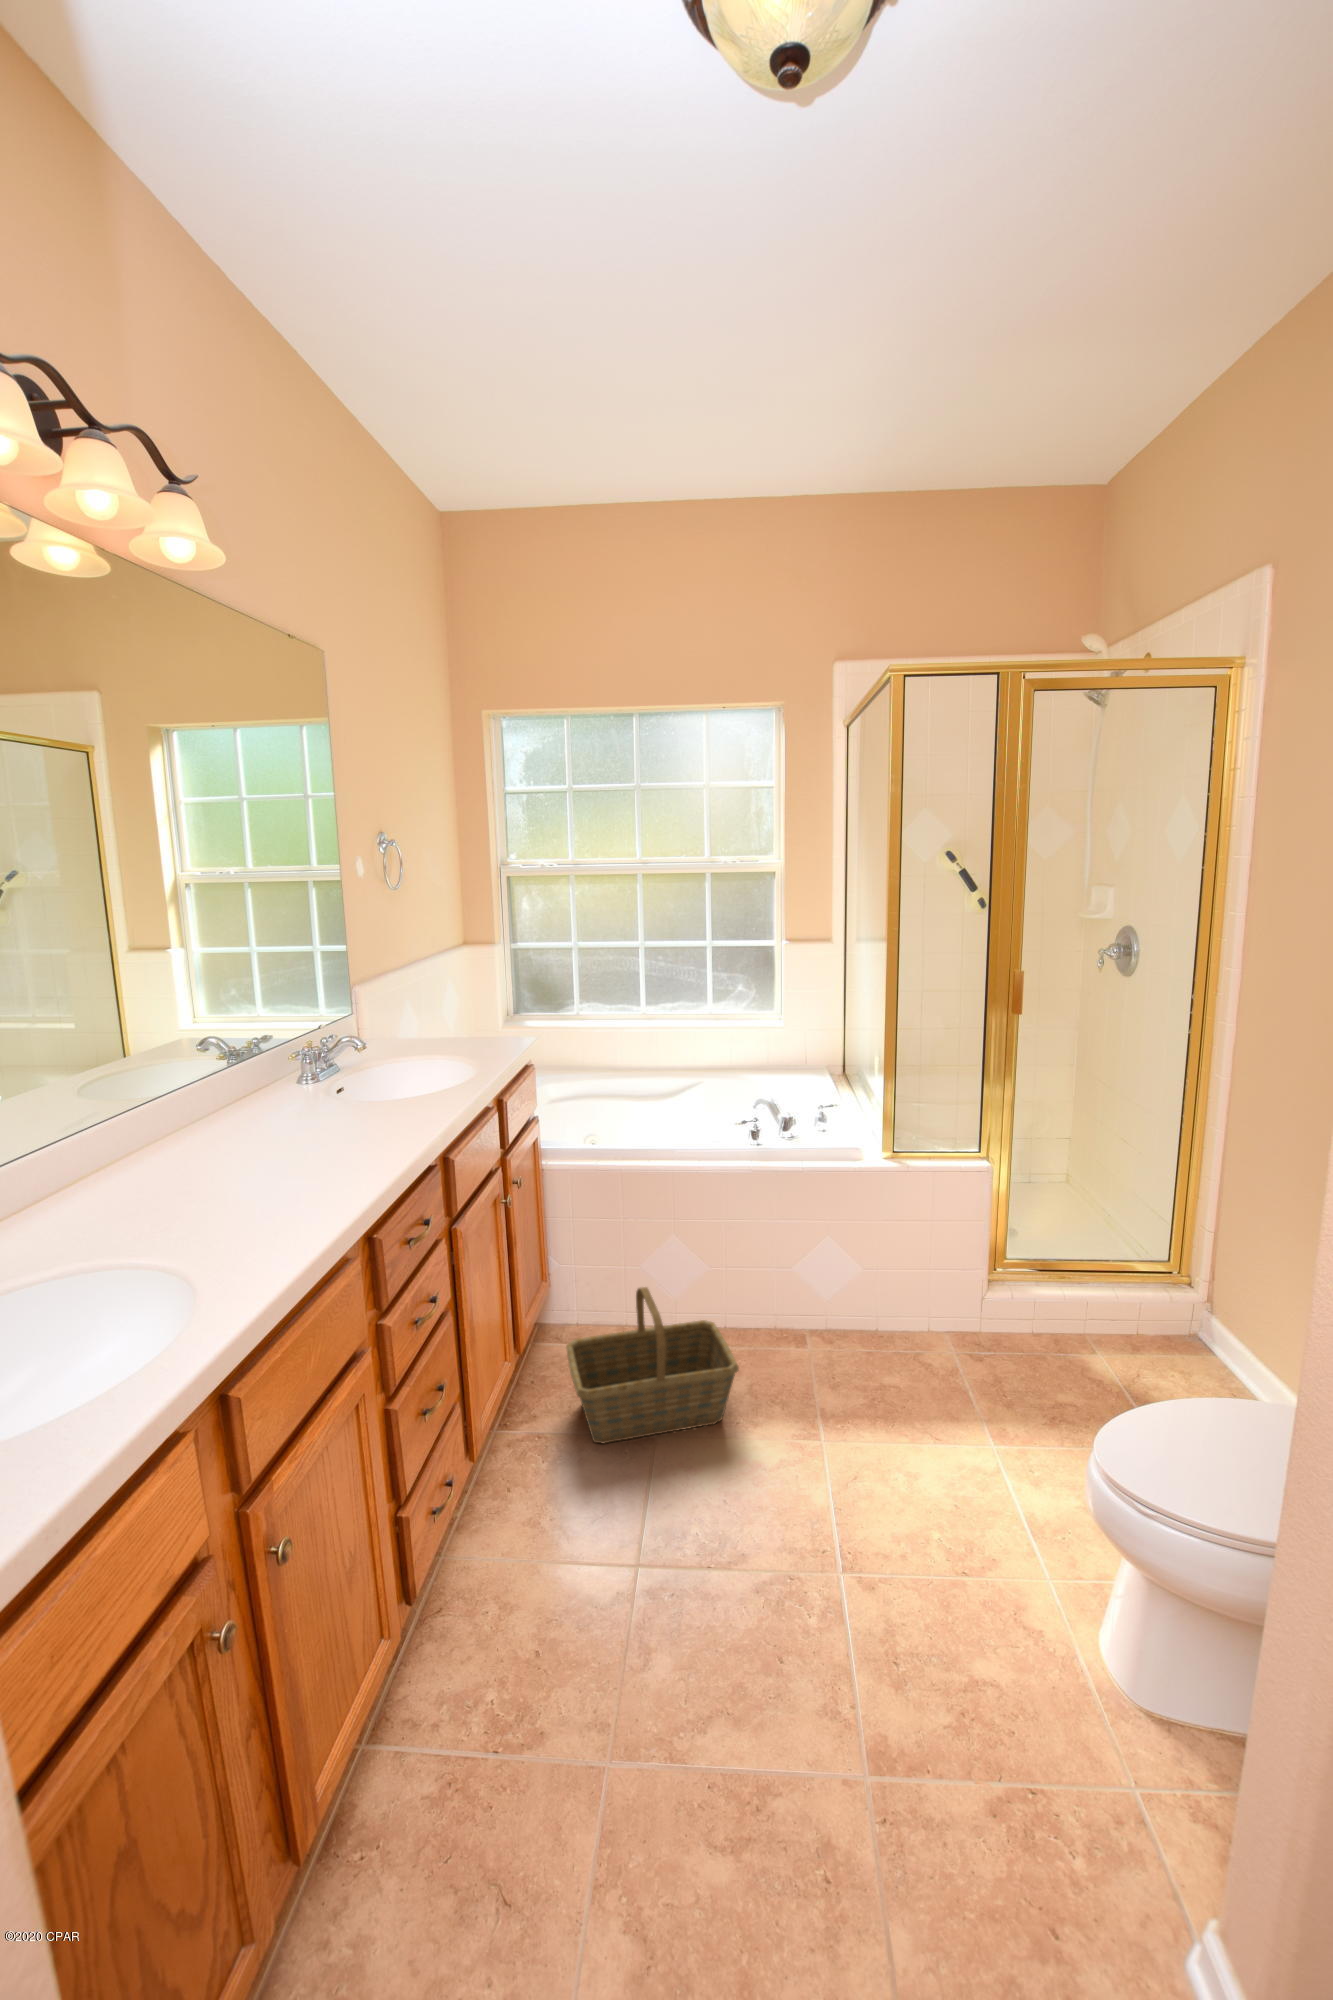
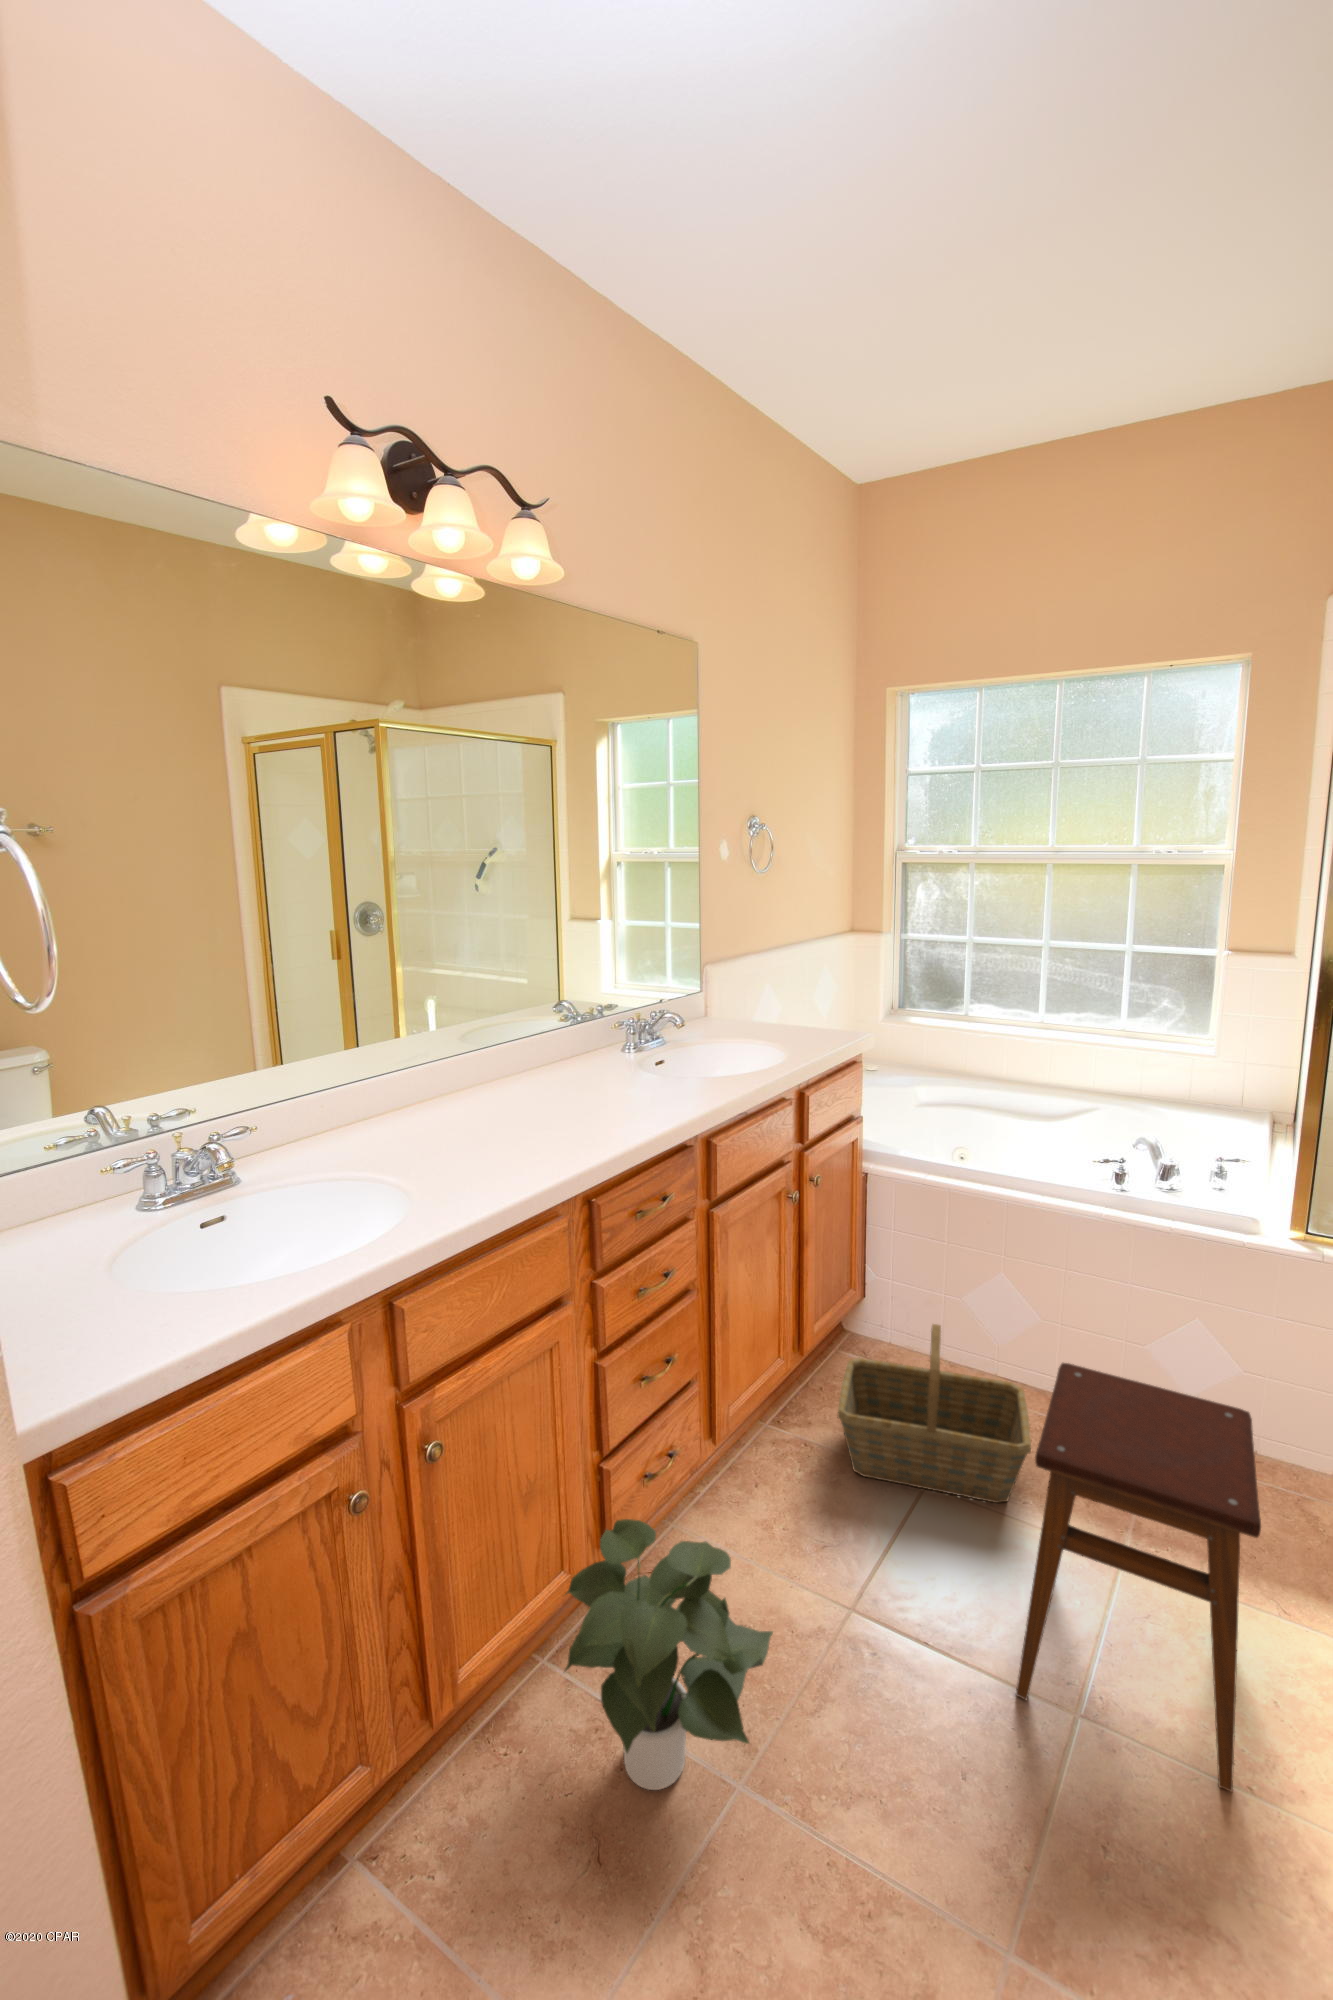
stool: none [766,1280,943,1565] -> present [1016,1363,1261,1792]
potted plant: none [400,1540,628,1808] -> present [565,1519,773,1790]

